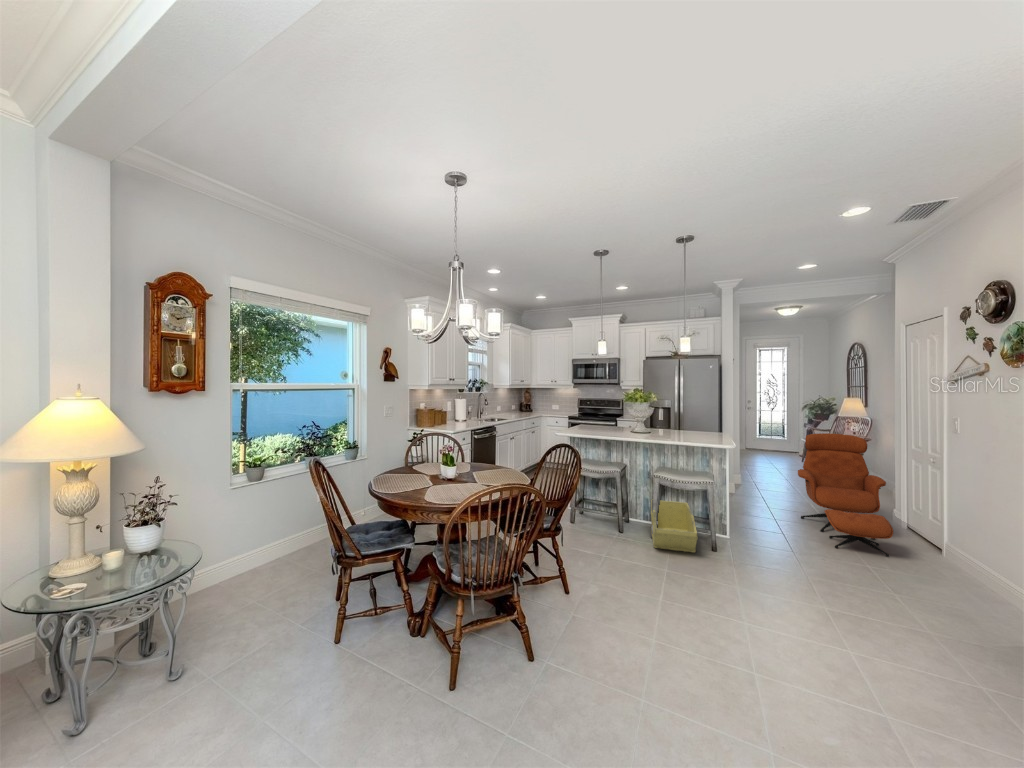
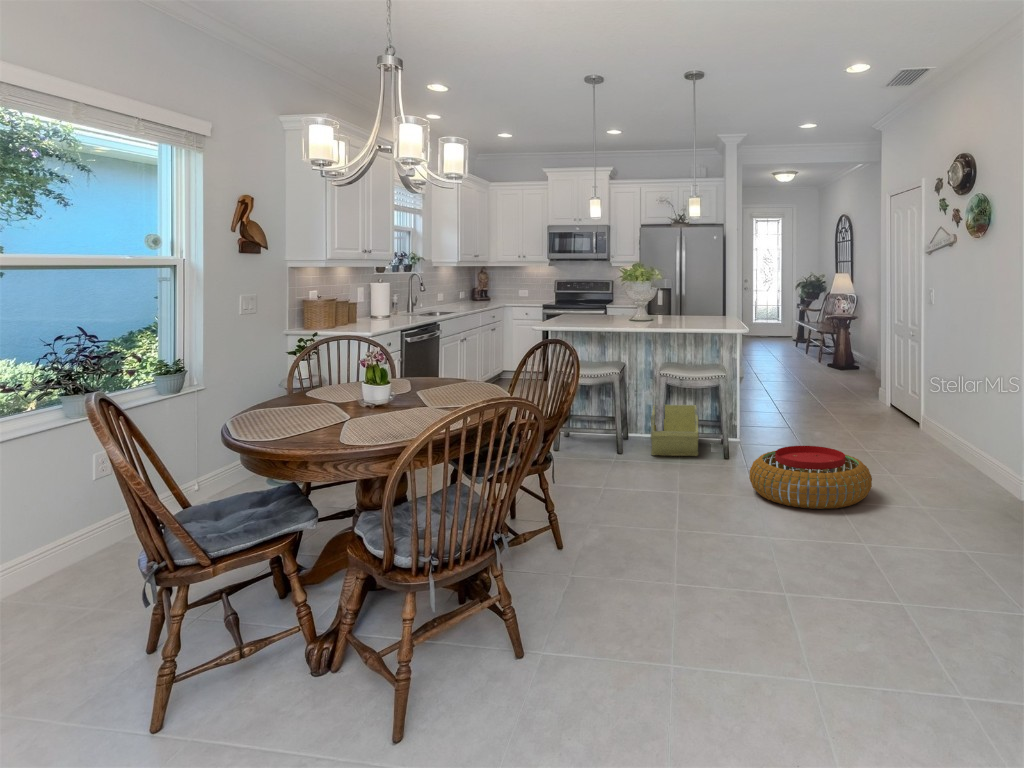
lounge chair: present [798,433,893,557] -> none [838,312,930,445]
pouf: none [766,568,923,662] -> present [749,446,872,509]

